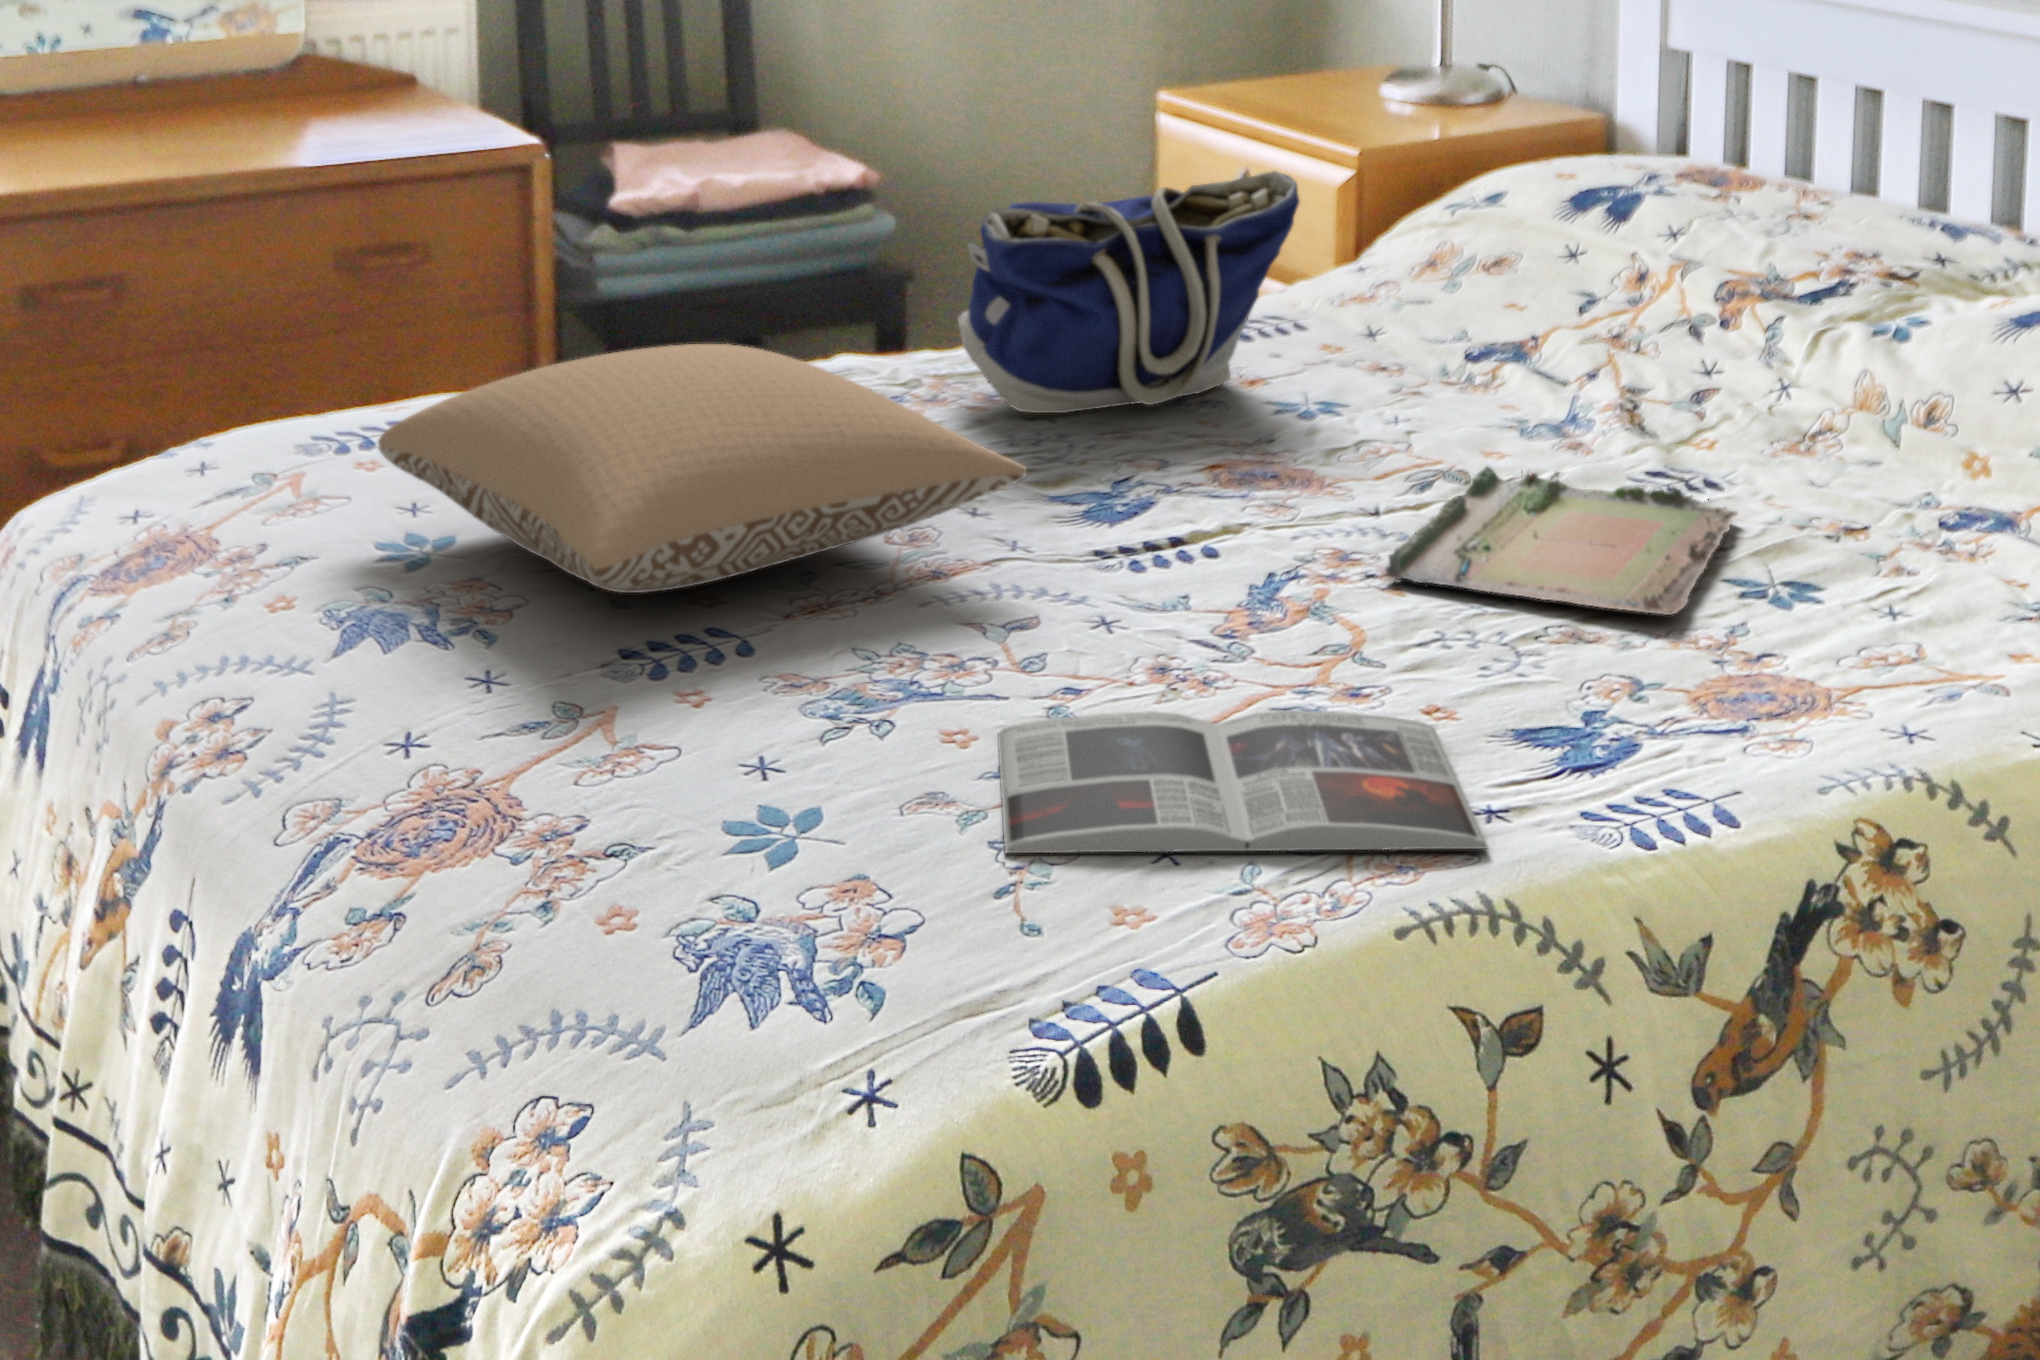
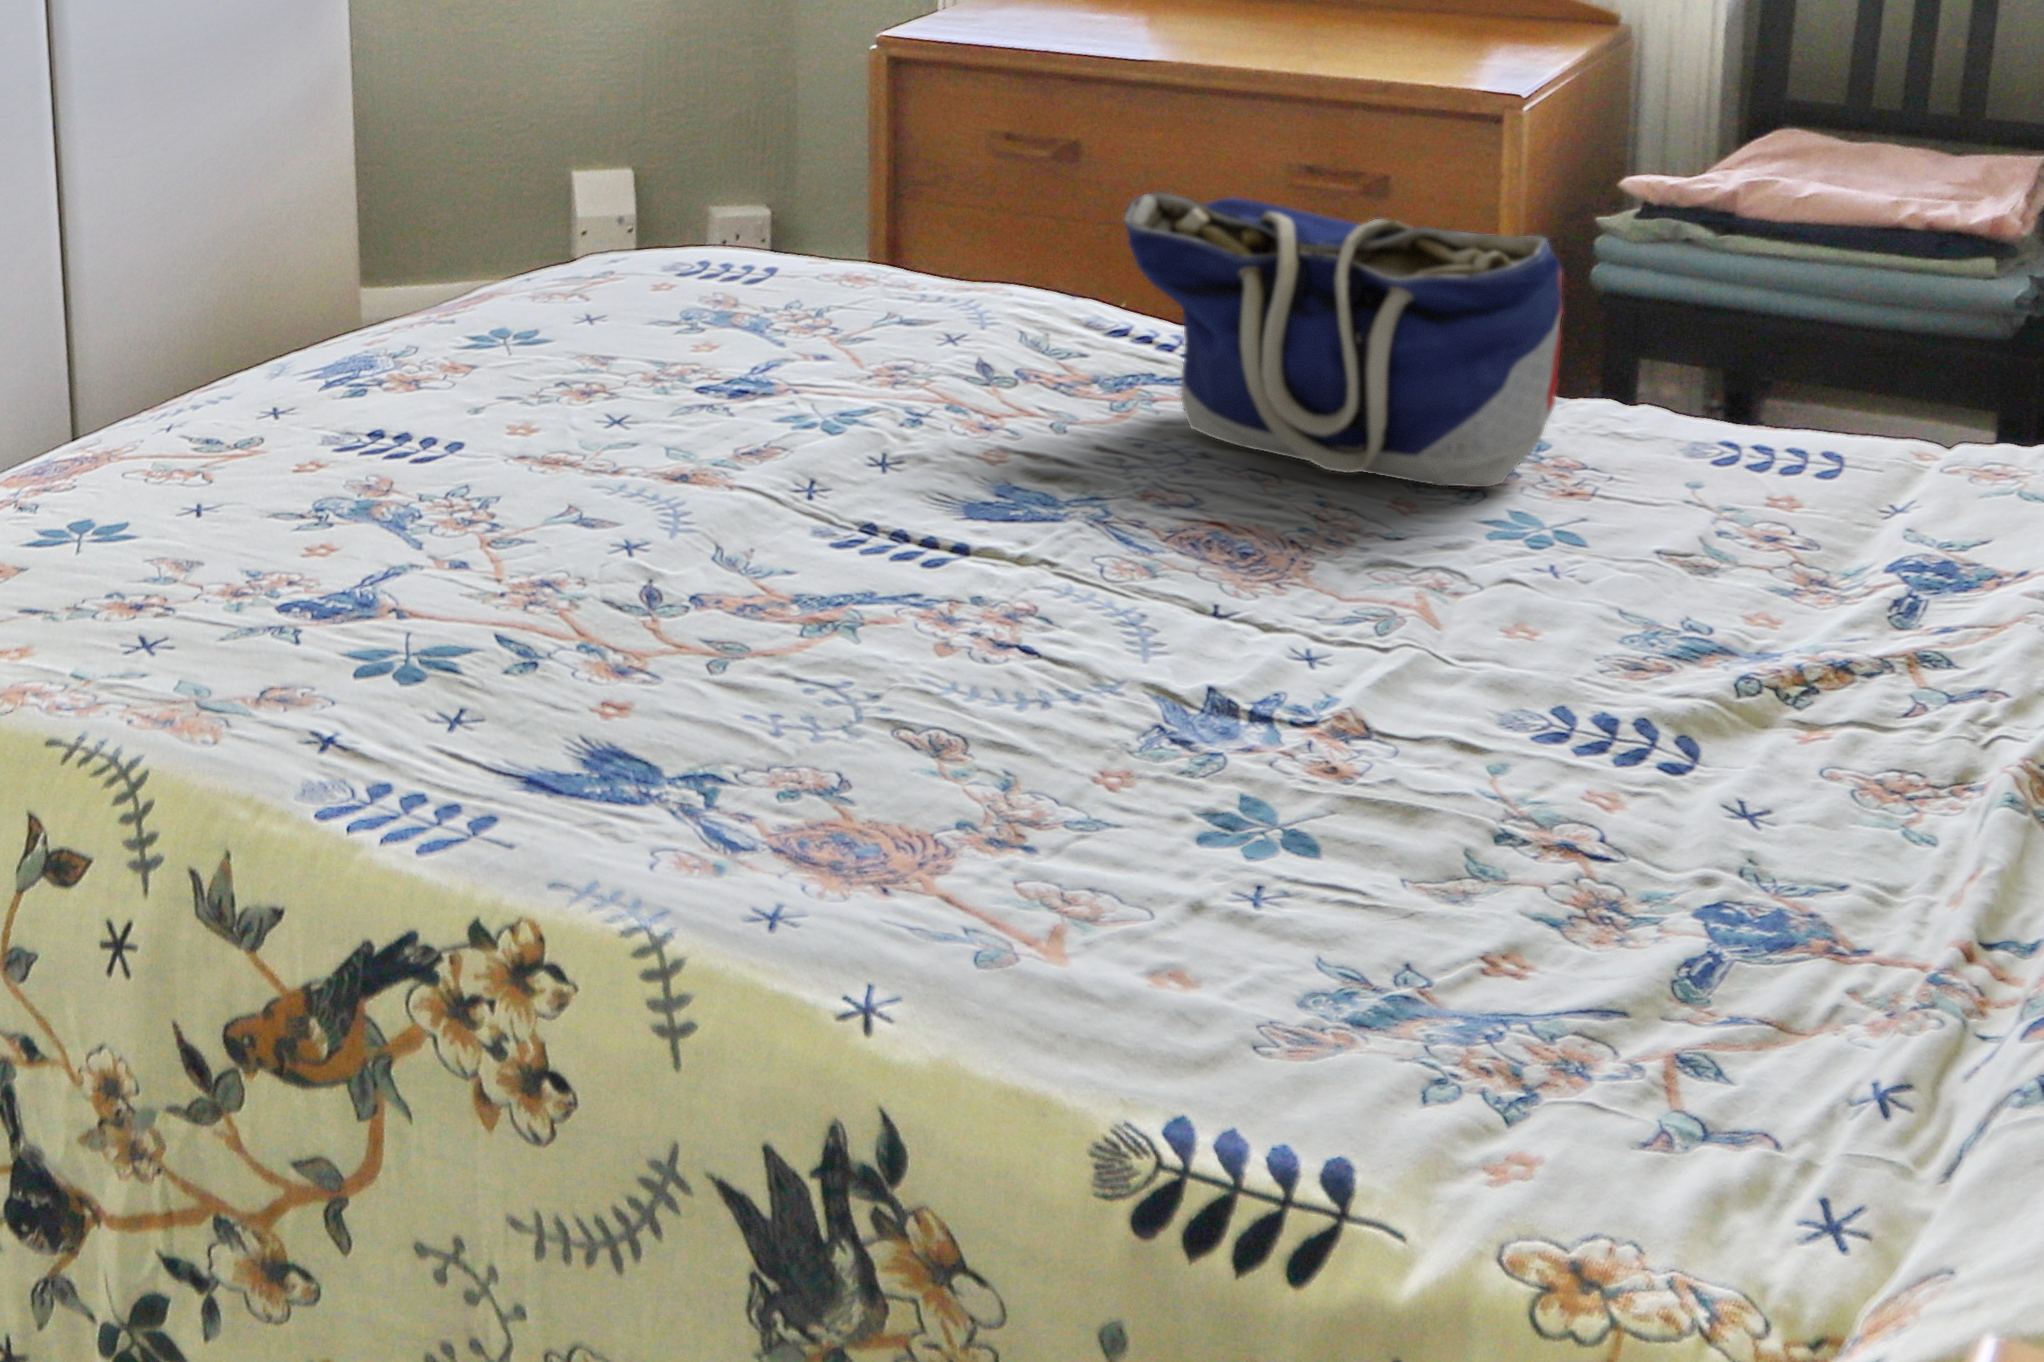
pillow: present [378,344,1027,593] -> none [326,214,917,430]
tray: present [1385,466,1737,615] -> none [960,620,1493,786]
magazine: present [998,710,1489,853] -> none [144,569,577,774]

